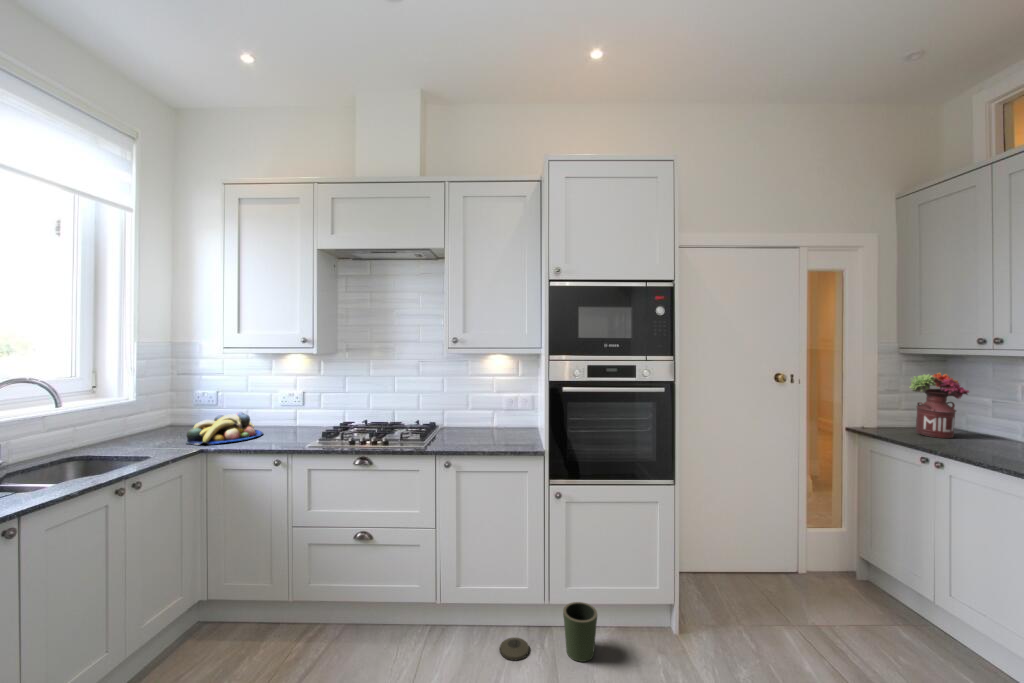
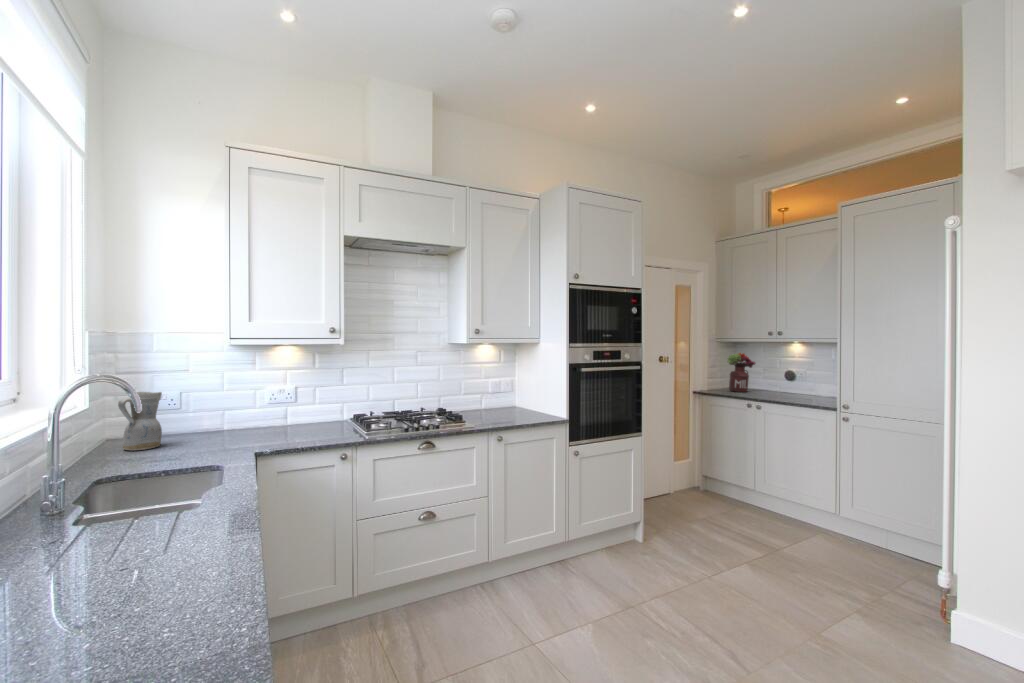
ceramic pitcher: none [149,390,187,435] -> present [118,392,162,450]
fruit bowl: present [186,412,263,445] -> none [196,413,282,451]
trash can: present [500,602,597,662] -> none [546,531,613,585]

